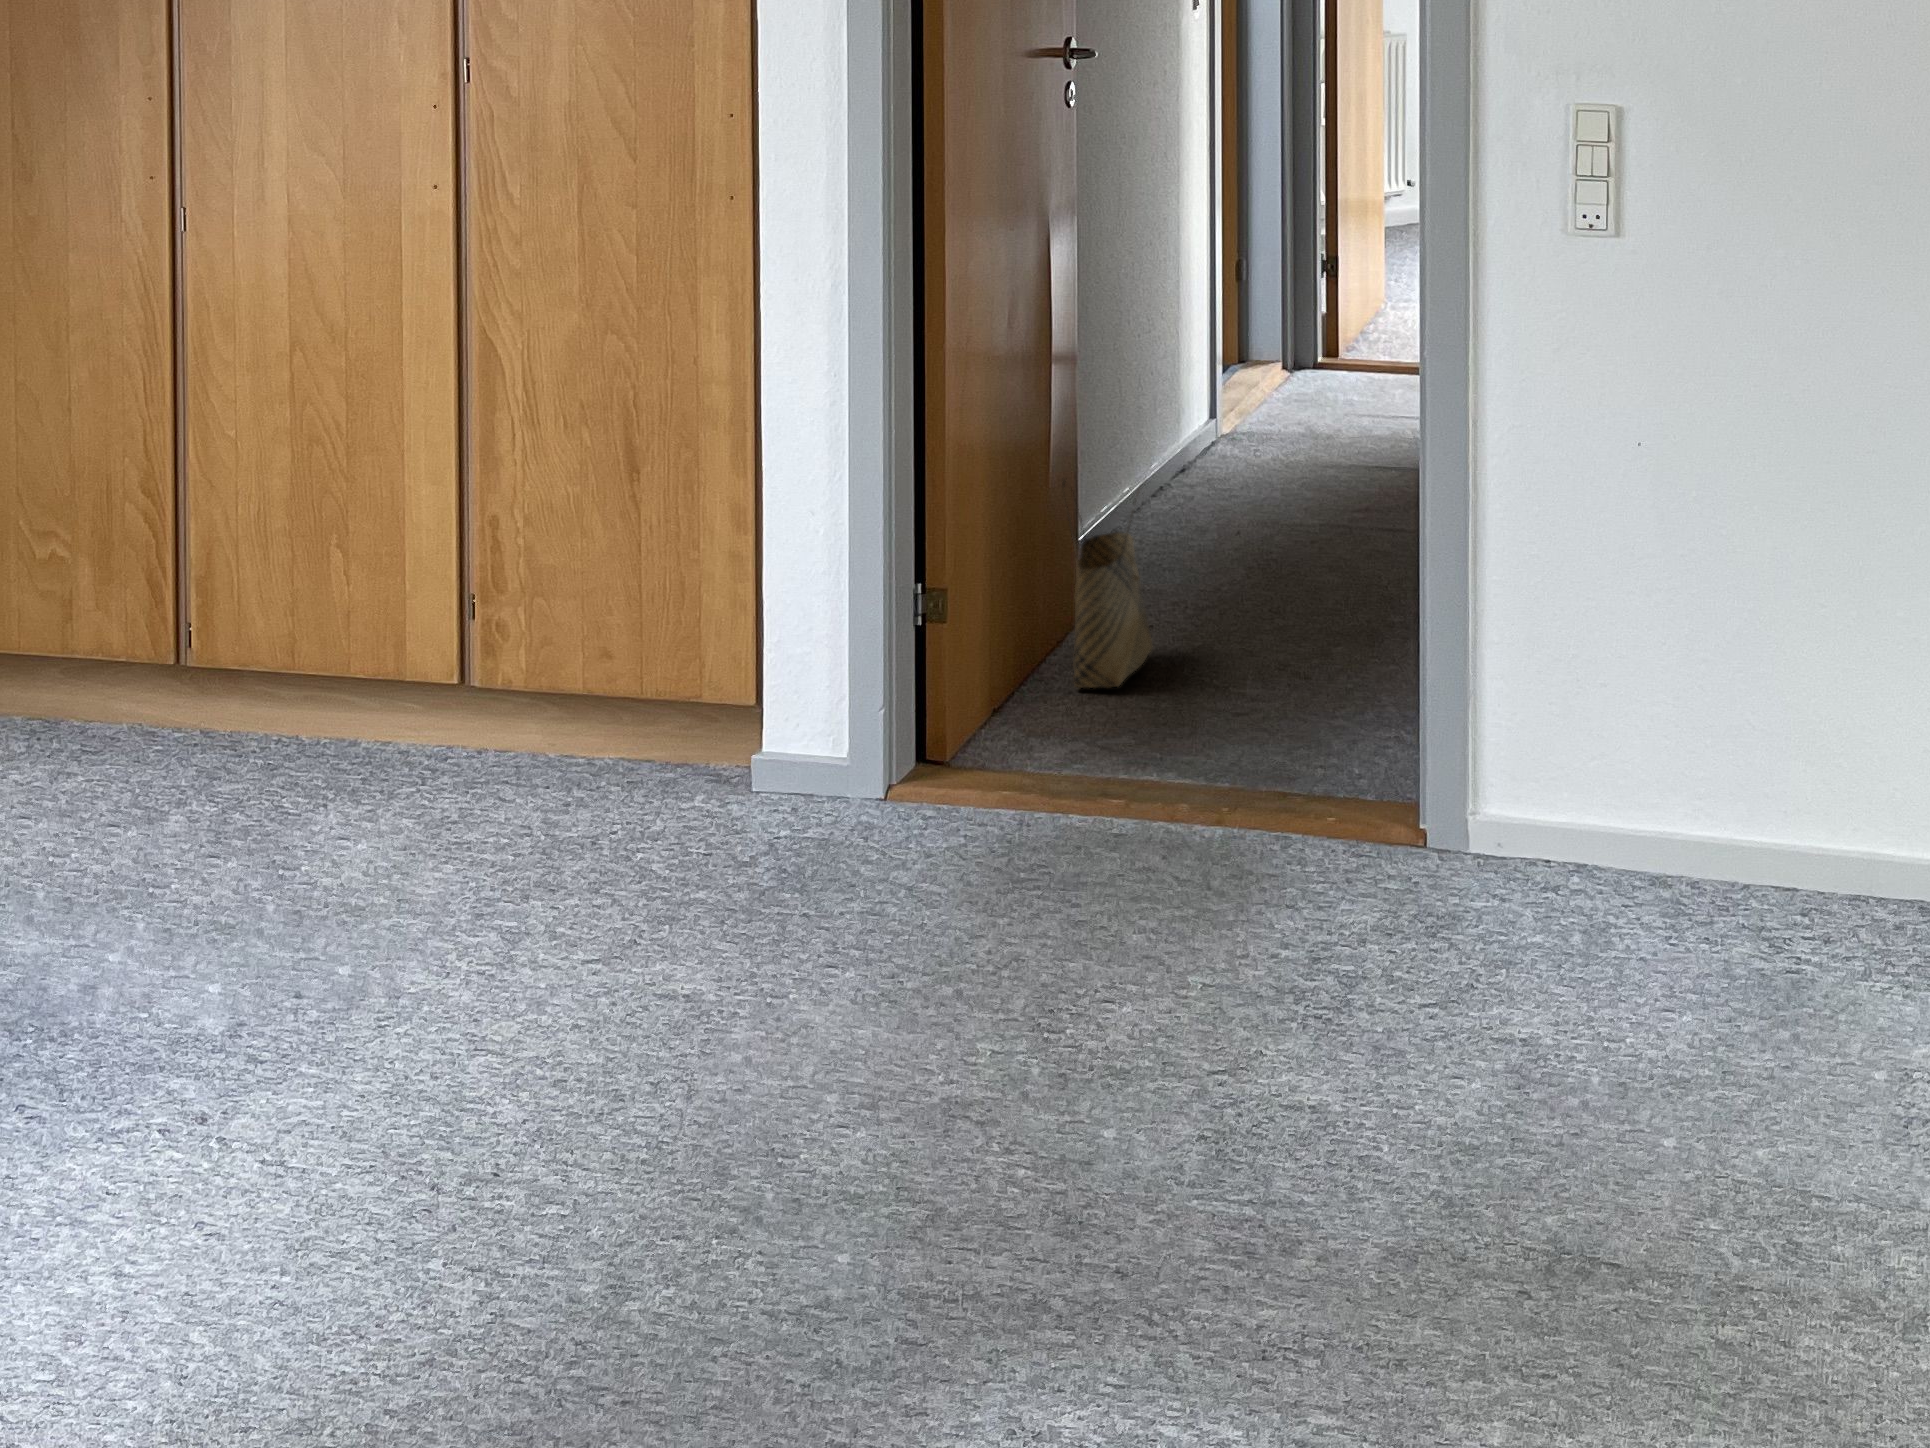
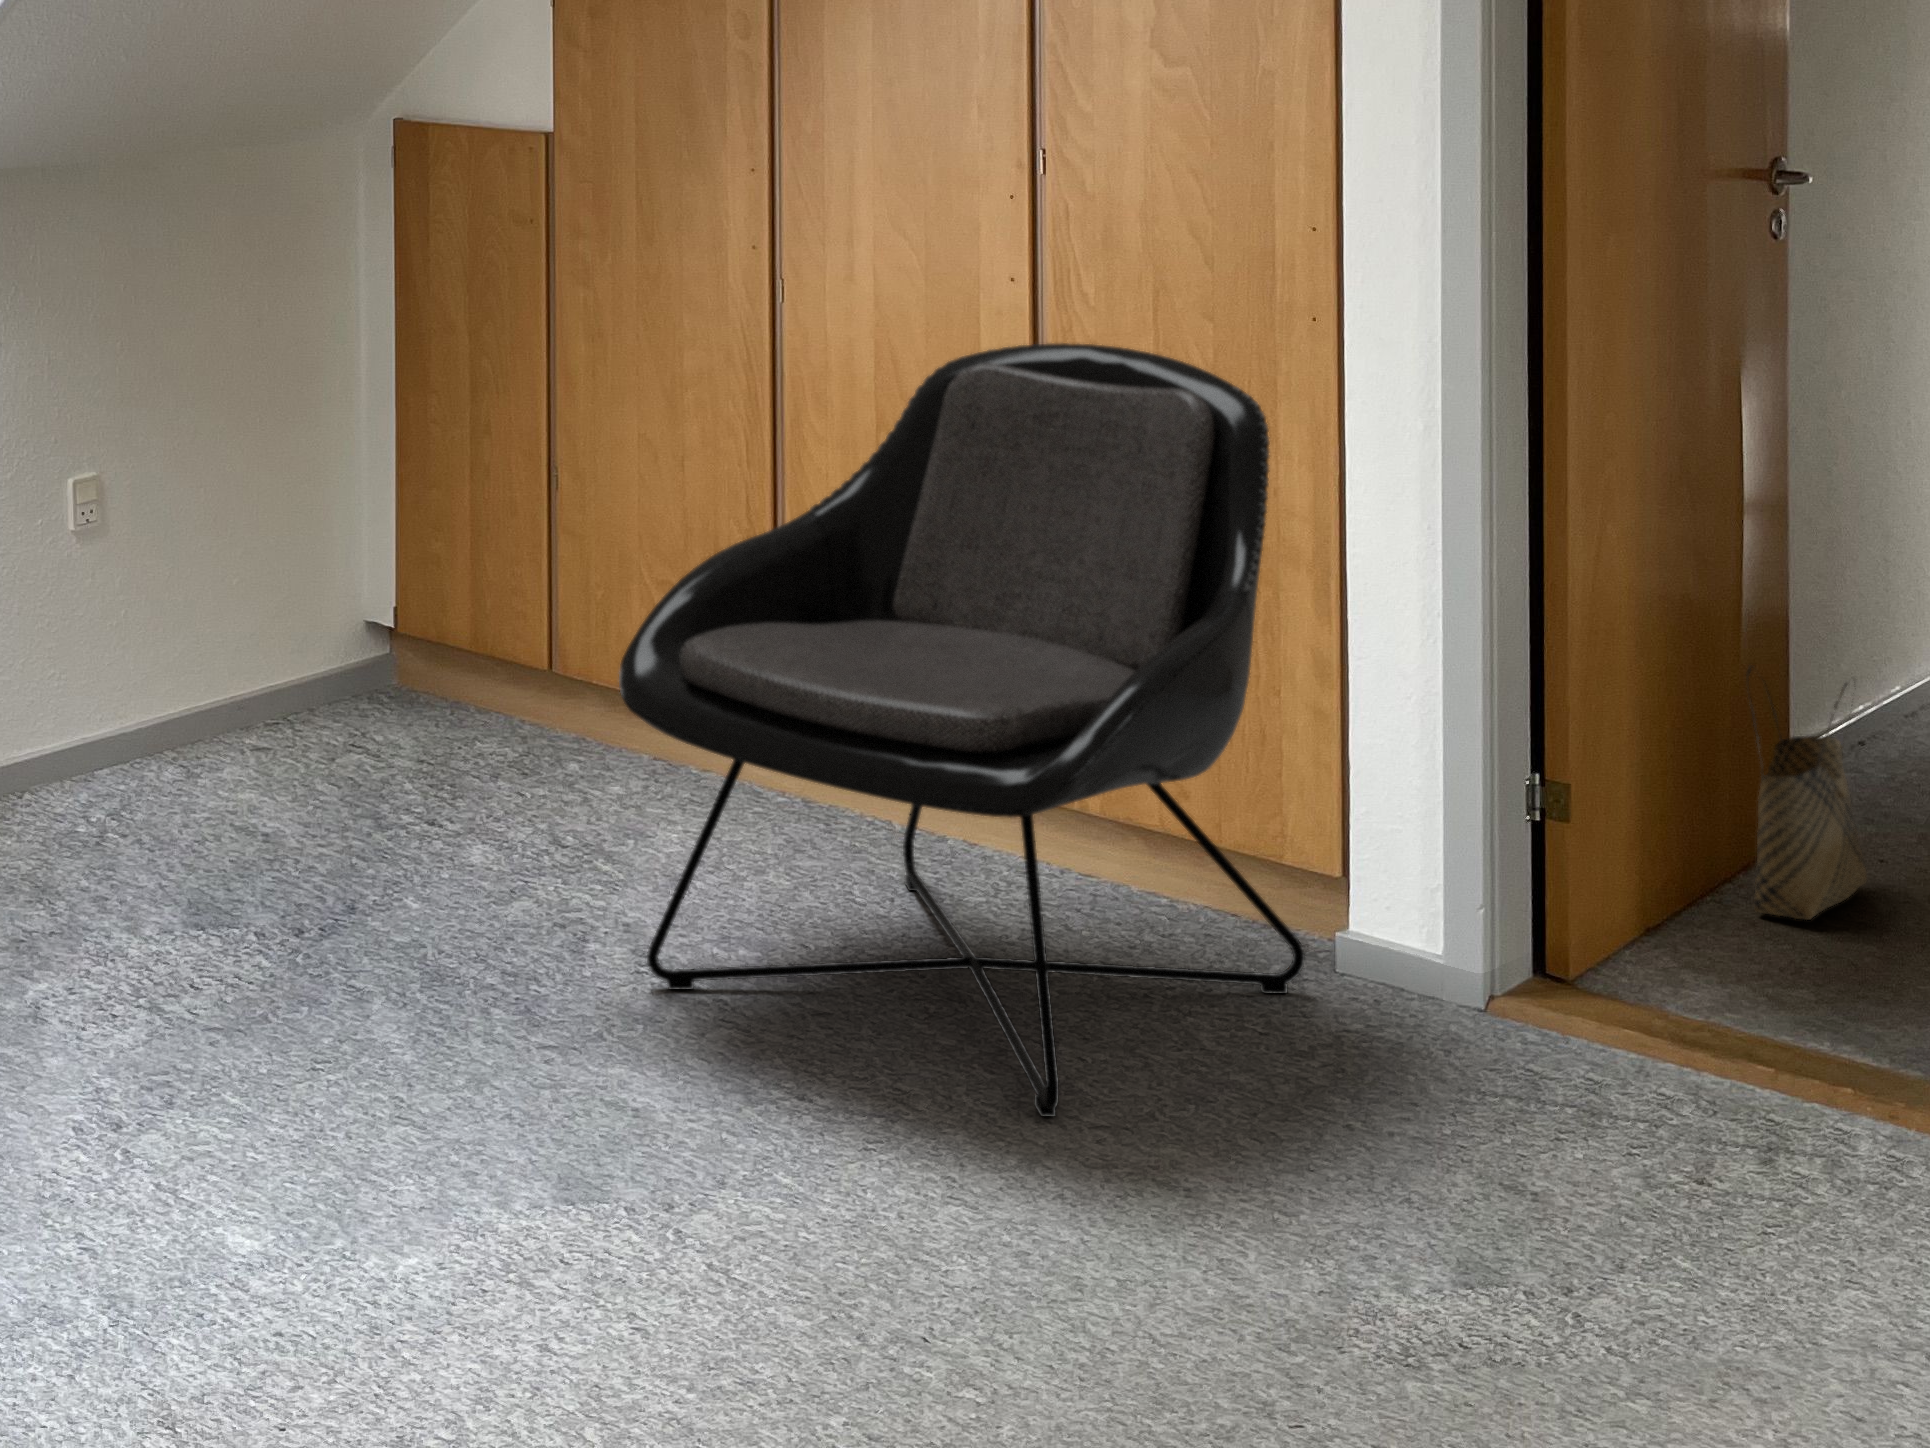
lounge chair: none [72,240,734,964] -> present [619,343,1305,1117]

